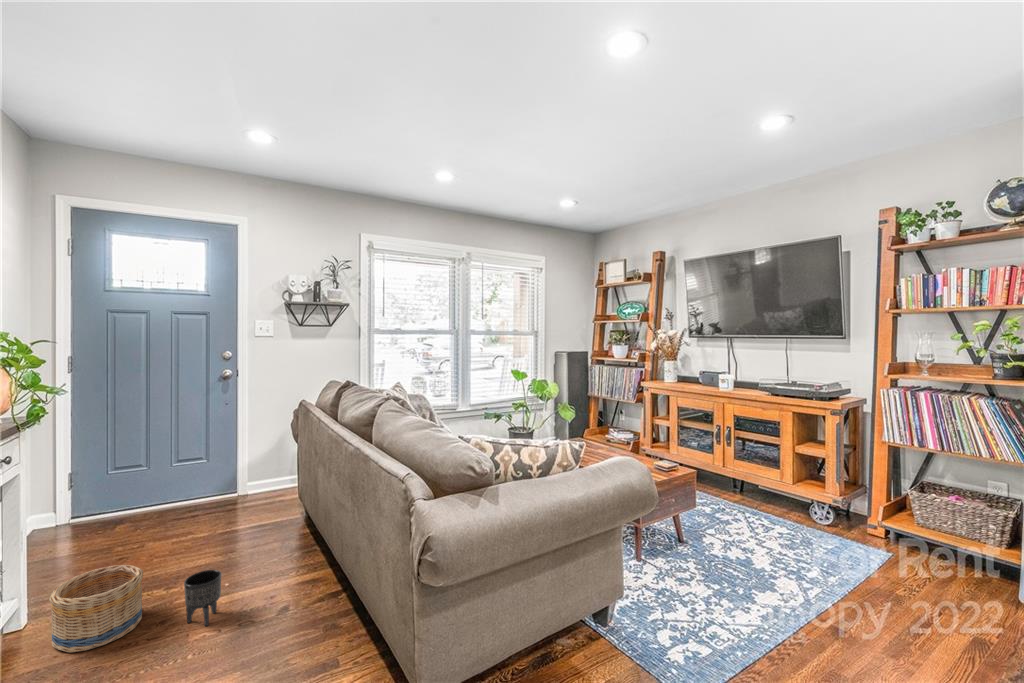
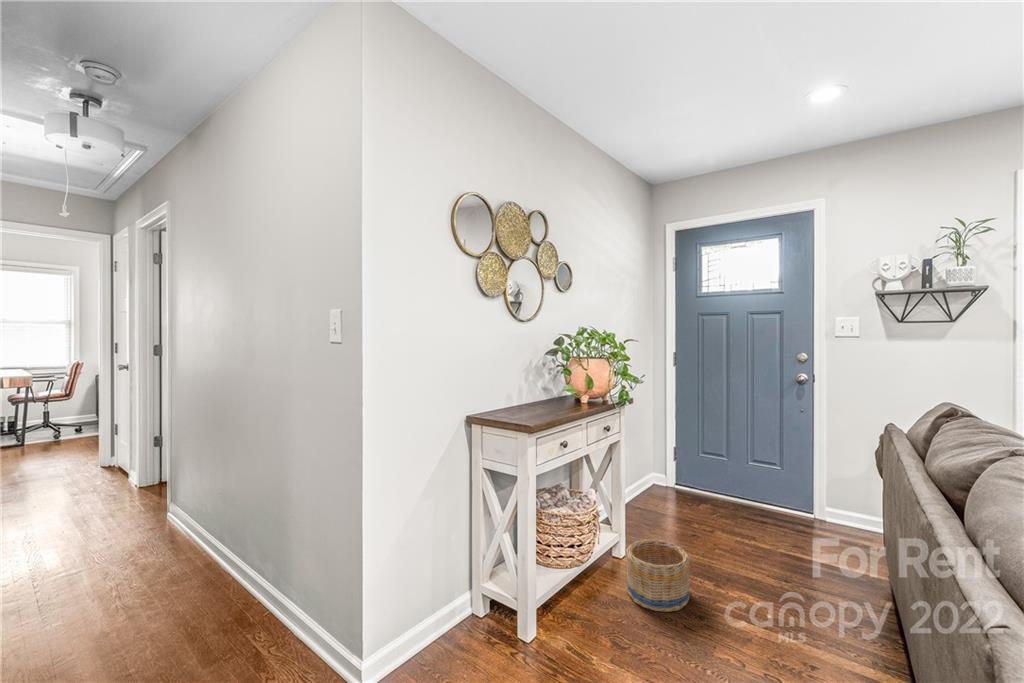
planter: present [184,570,221,626] -> none [716,587,753,650]

